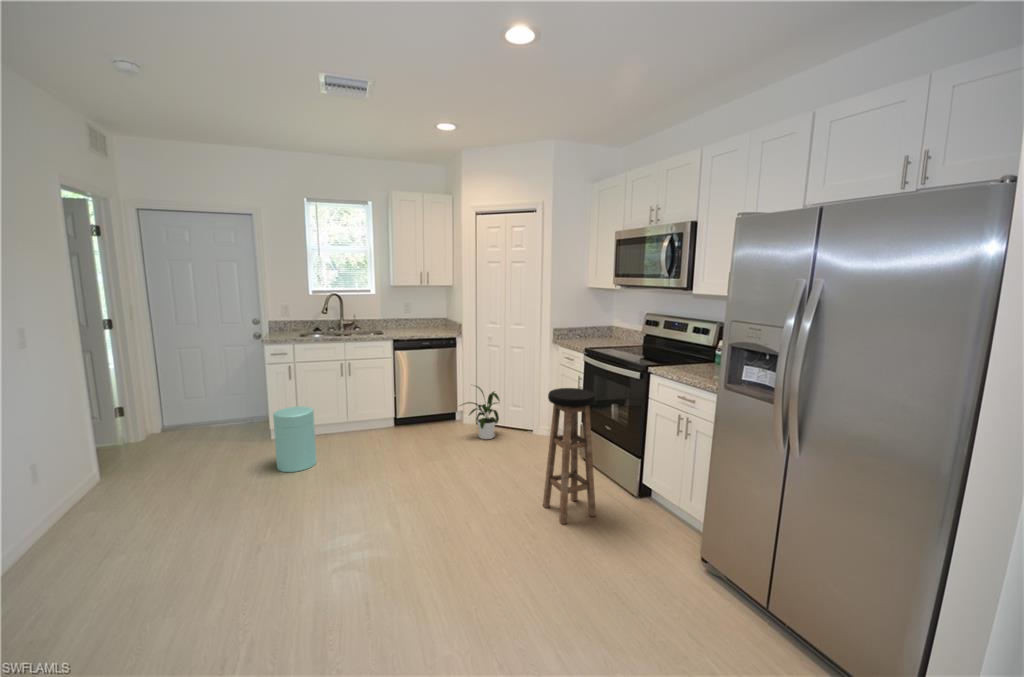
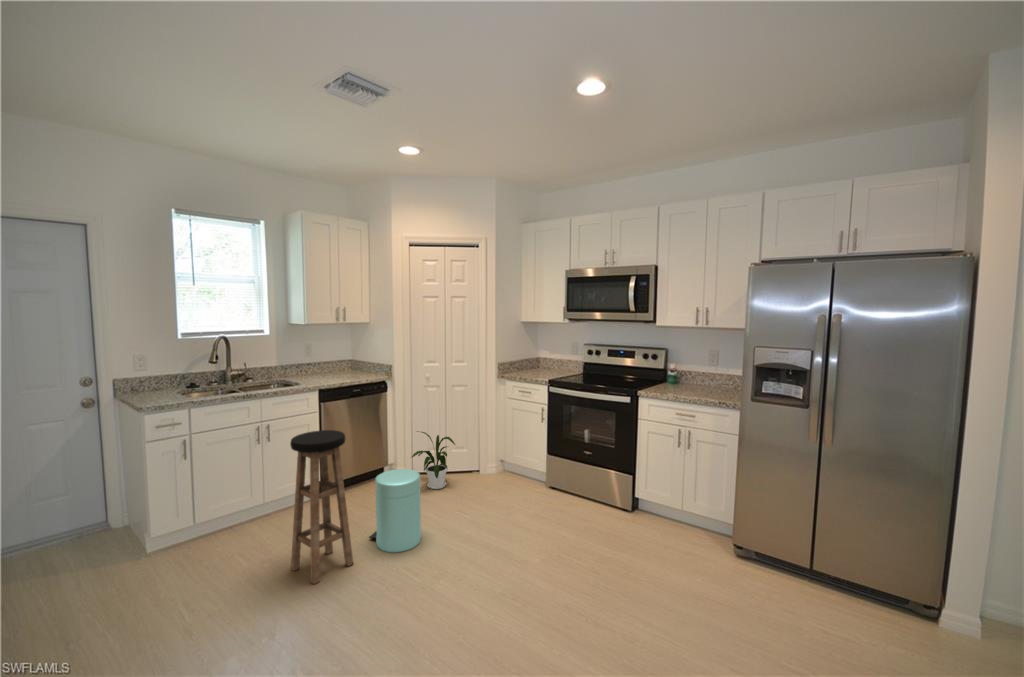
bar stool: present [543,388,596,524] -> present [290,430,353,584]
trash can: present [273,406,316,472] -> present [370,469,421,552]

